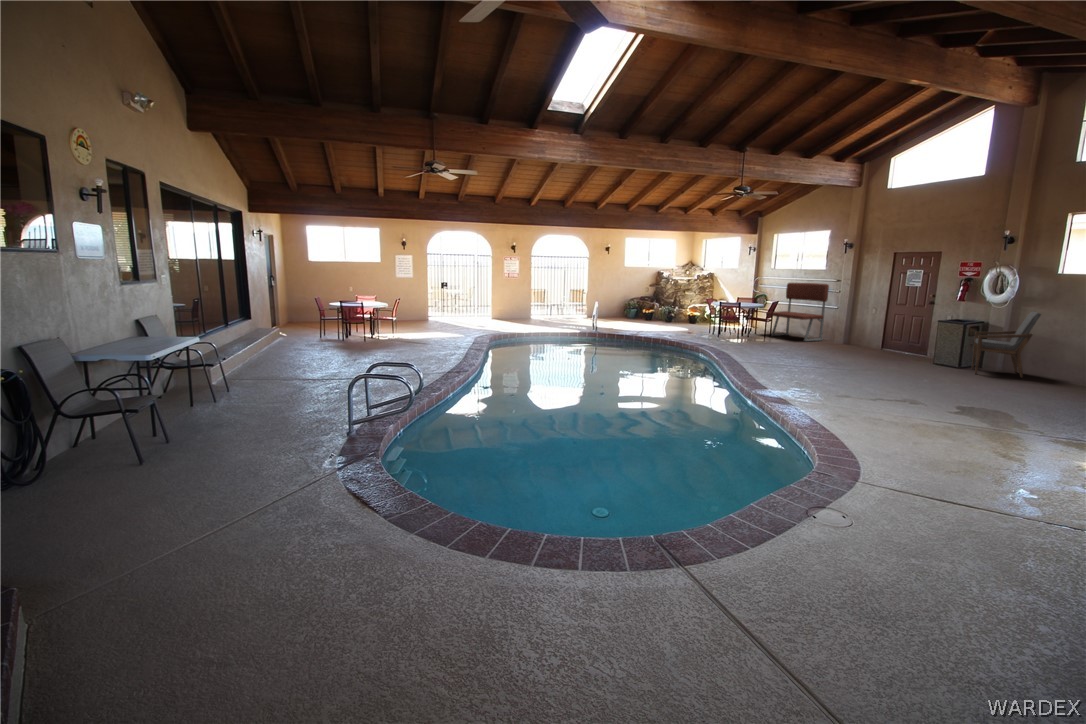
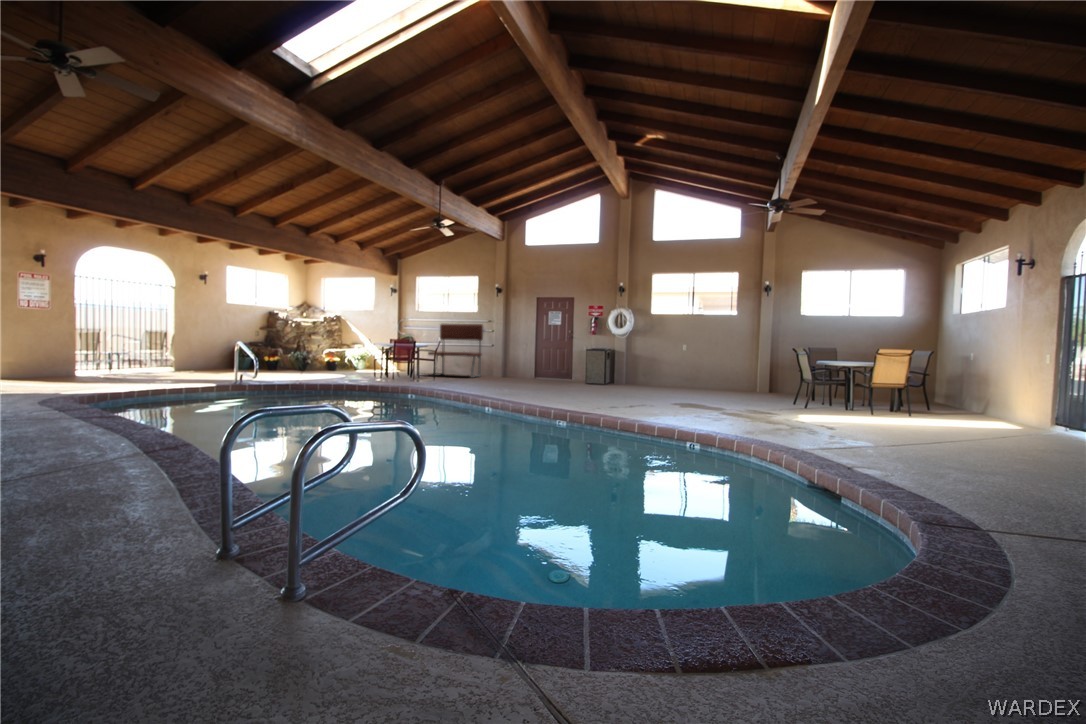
armchair: present [972,311,1041,378] -> none [611,340,650,386]

